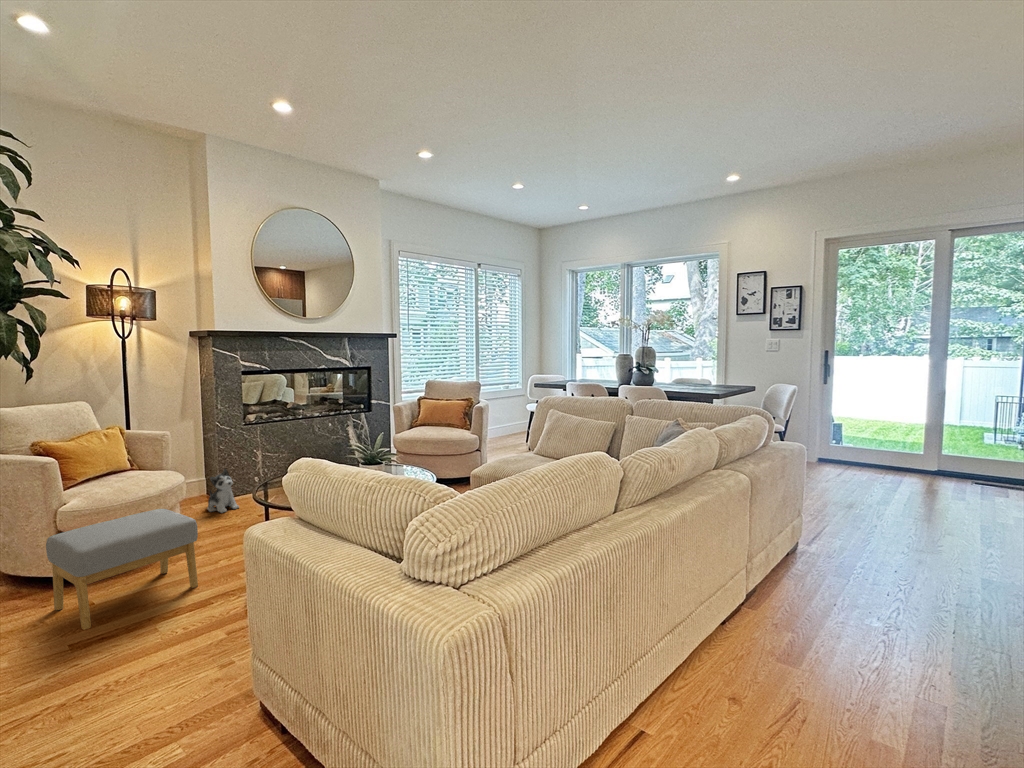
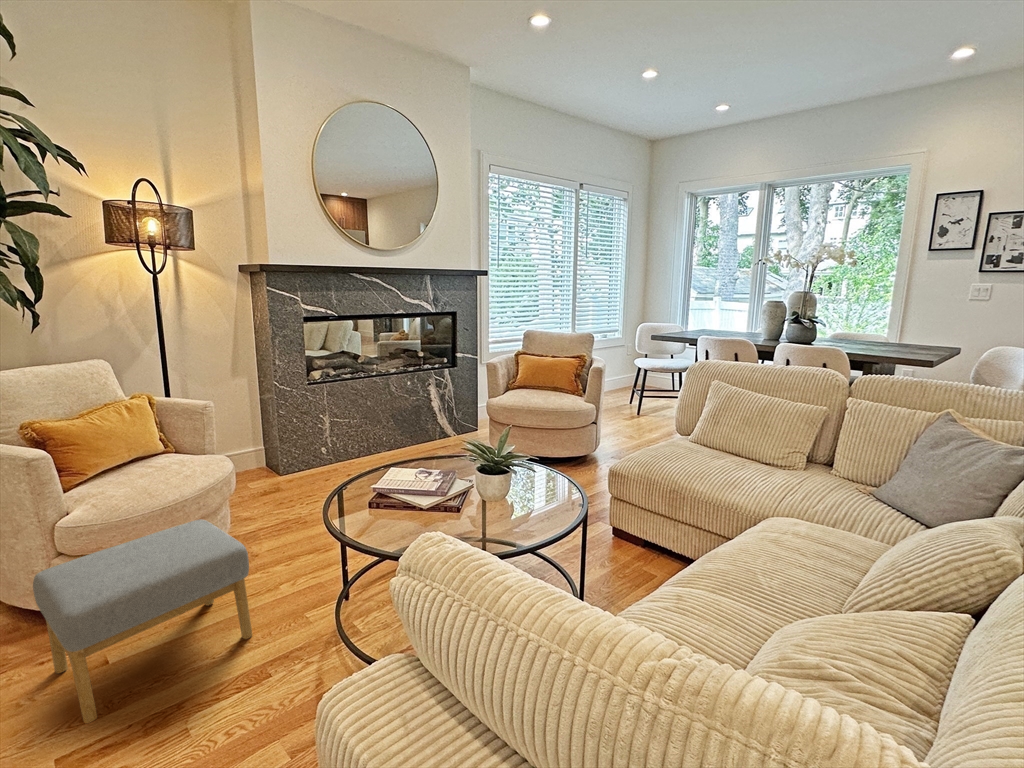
plush toy: present [208,469,239,513] -> none [267,441,305,497]

